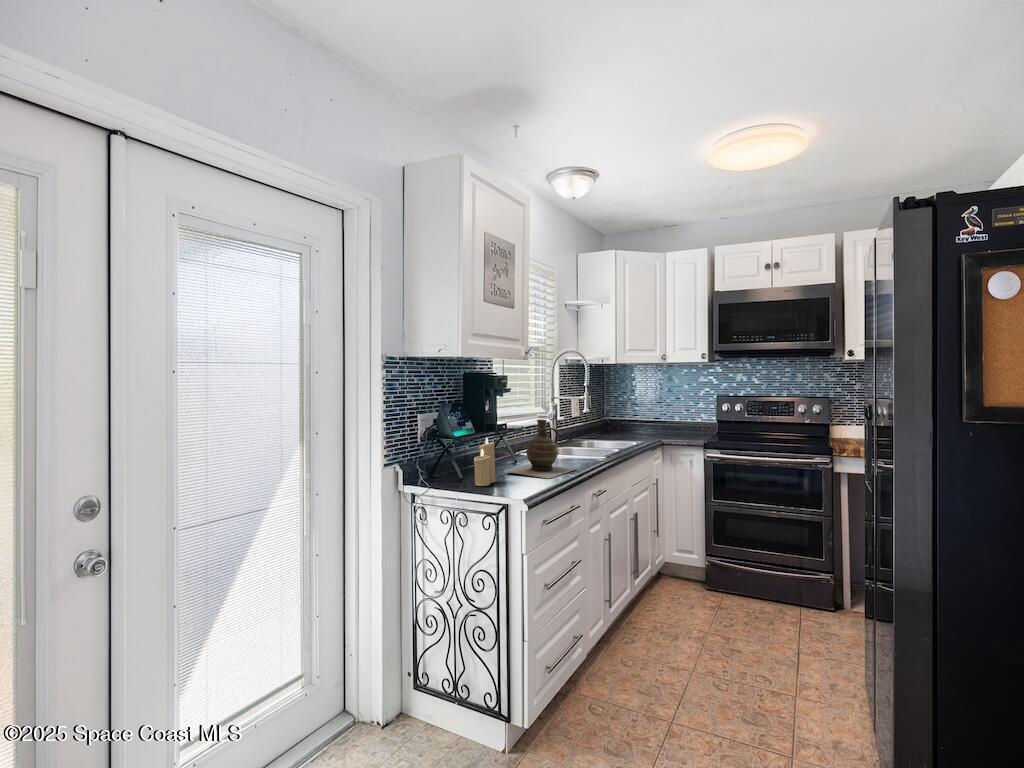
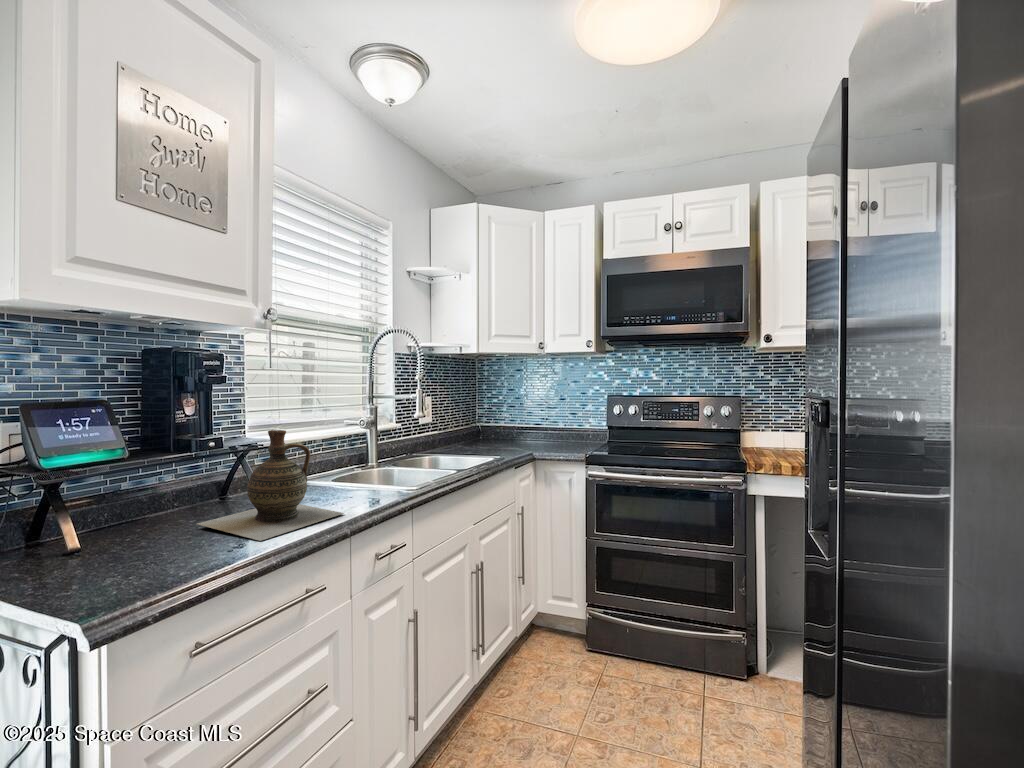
candle: present [474,438,495,486] -> none [74,467,141,569]

